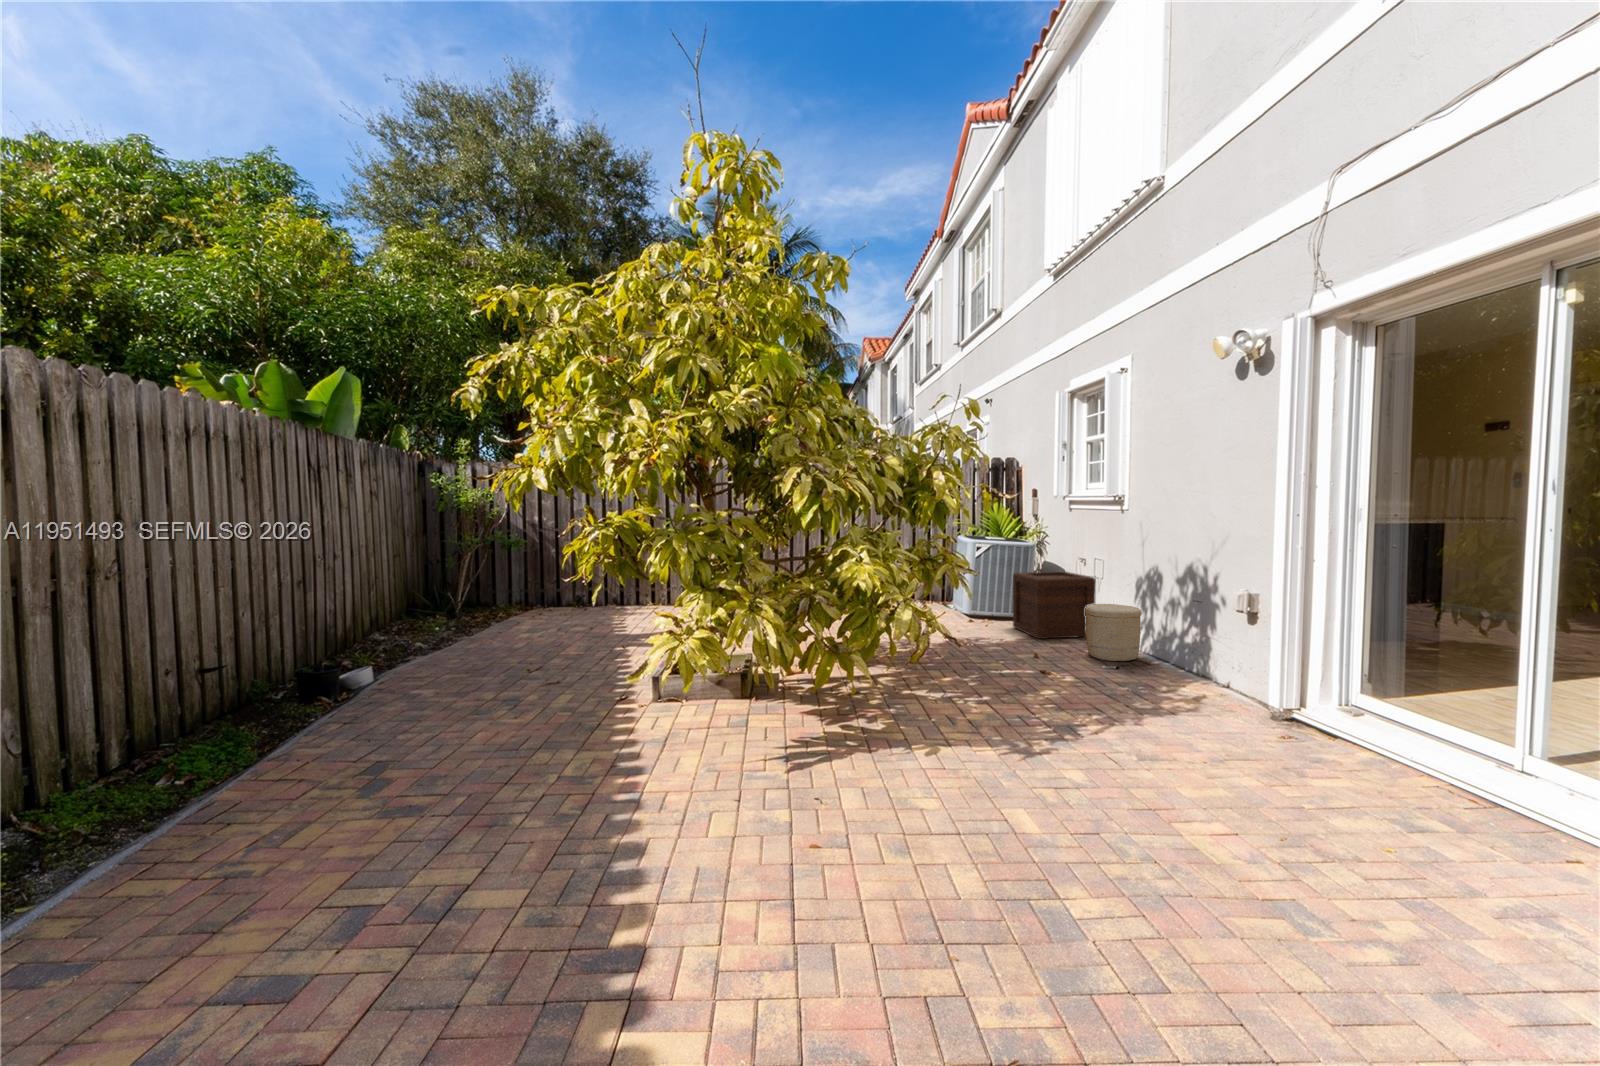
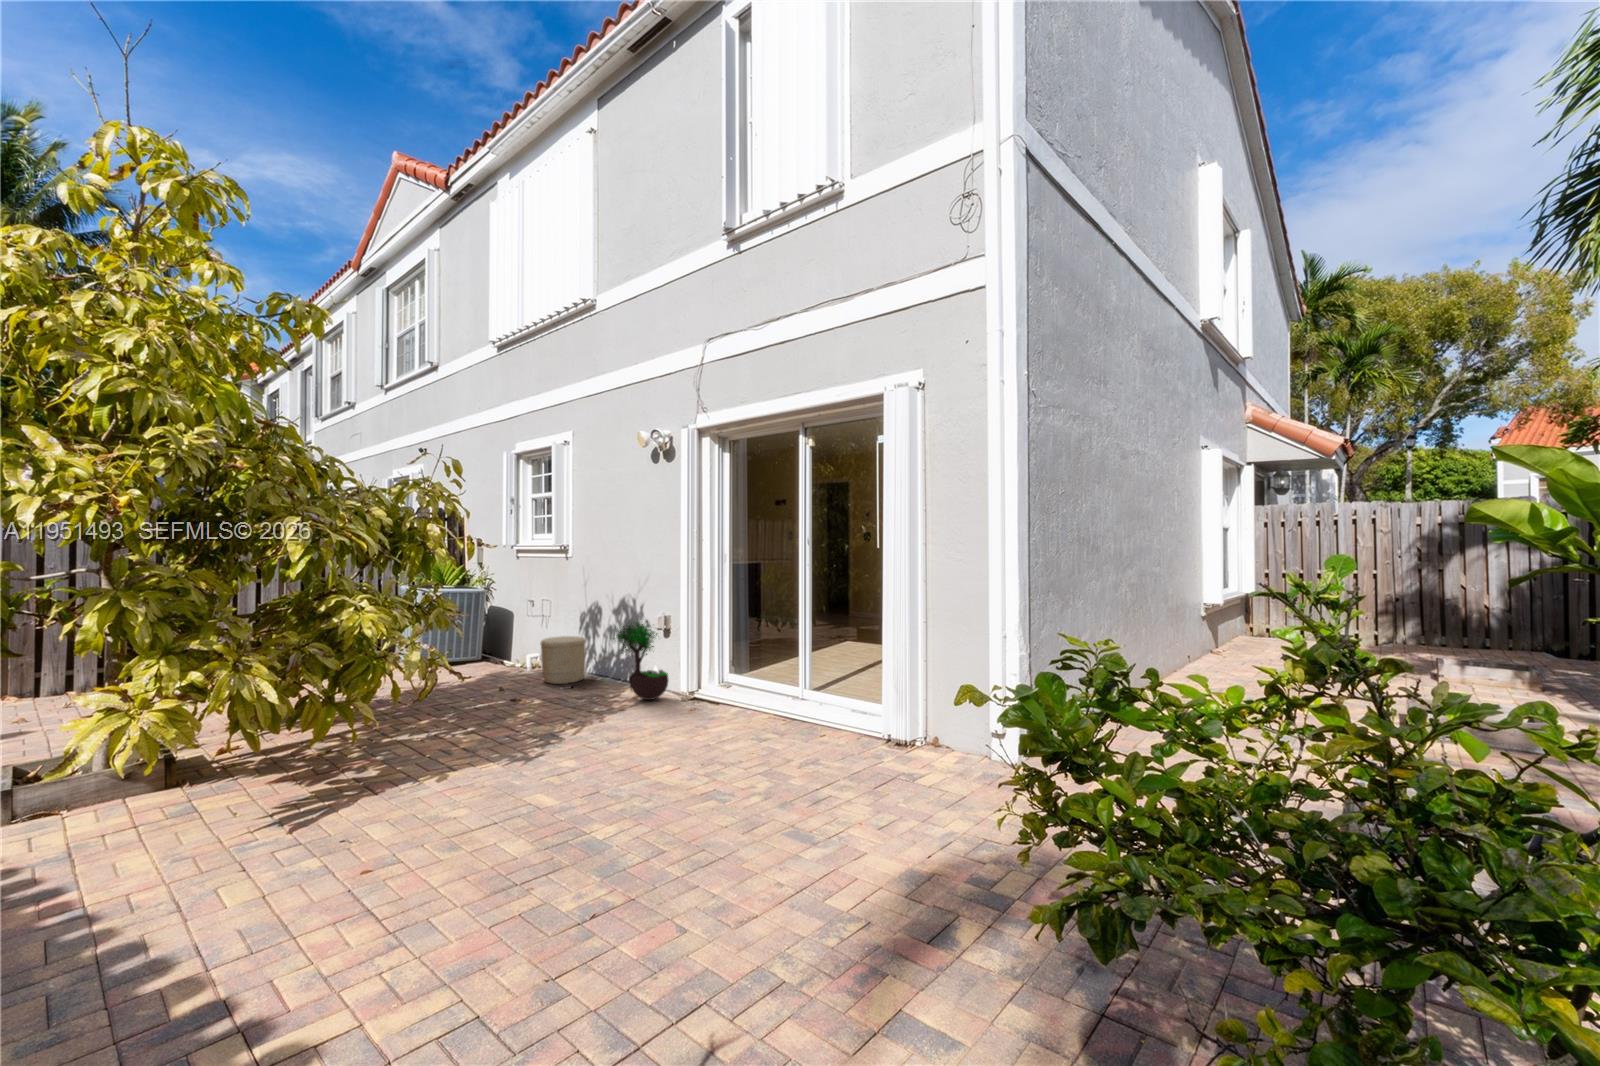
wooden crate: present [1013,572,1096,639] -> none [466,613,545,676]
potted tree: none [1165,585,1252,705] -> present [614,621,669,700]

